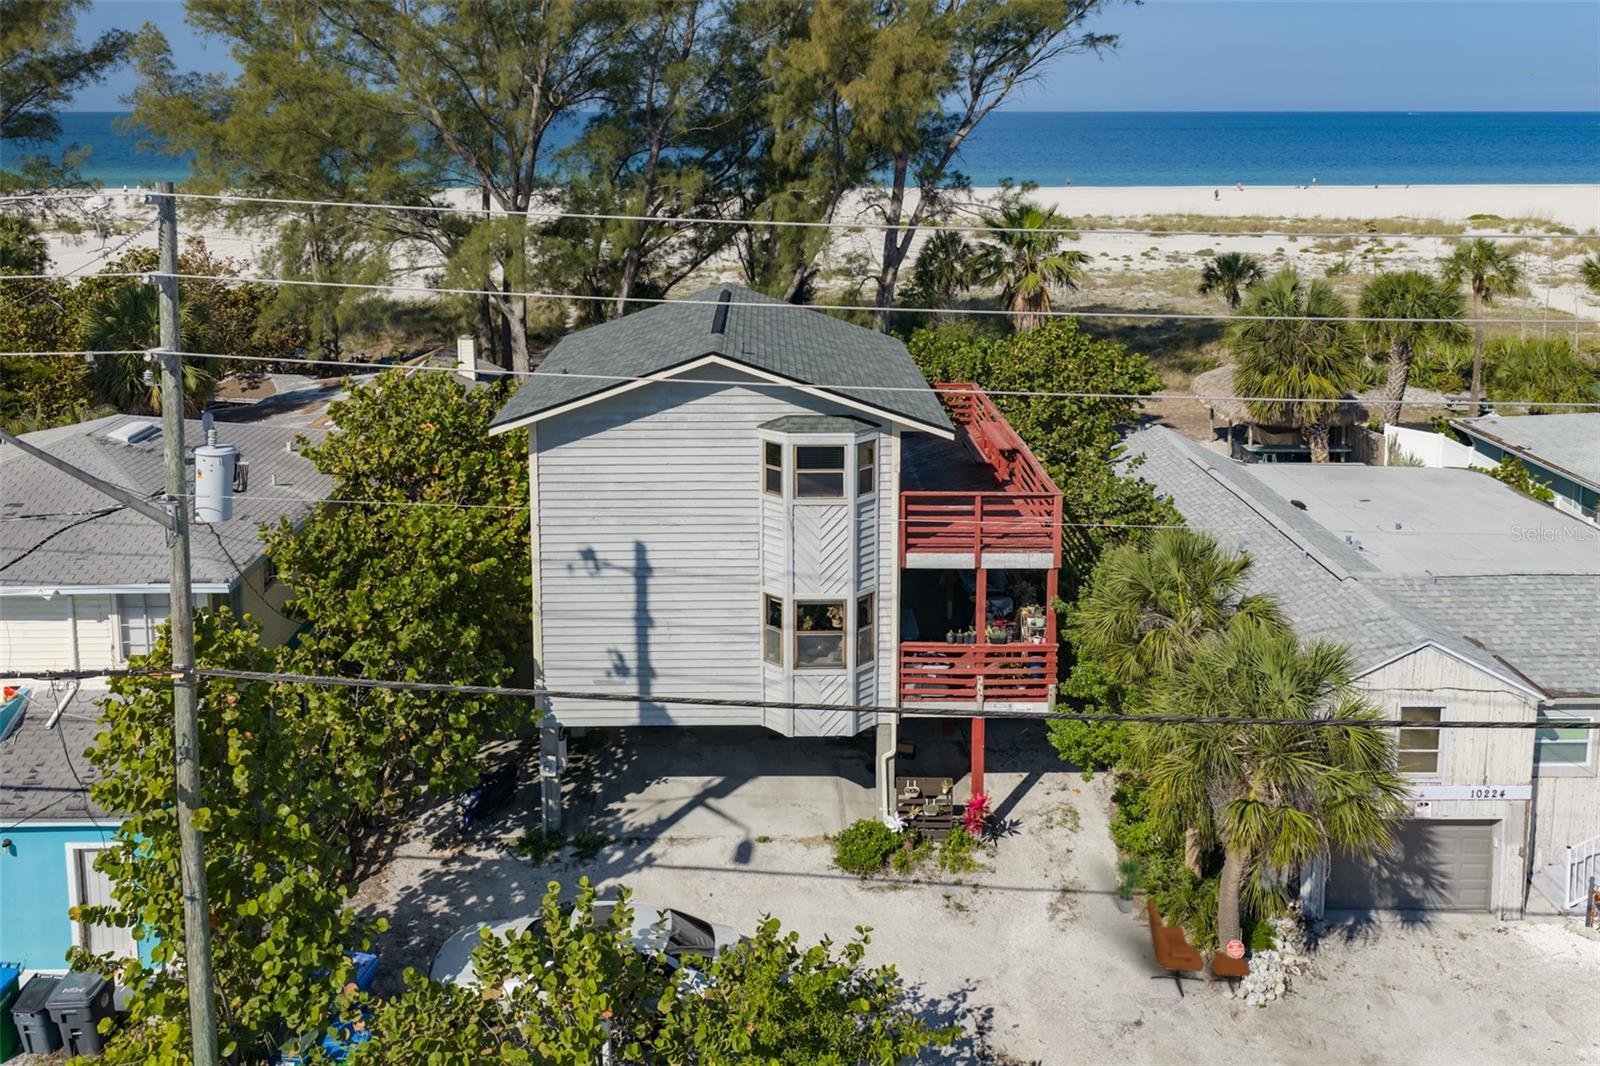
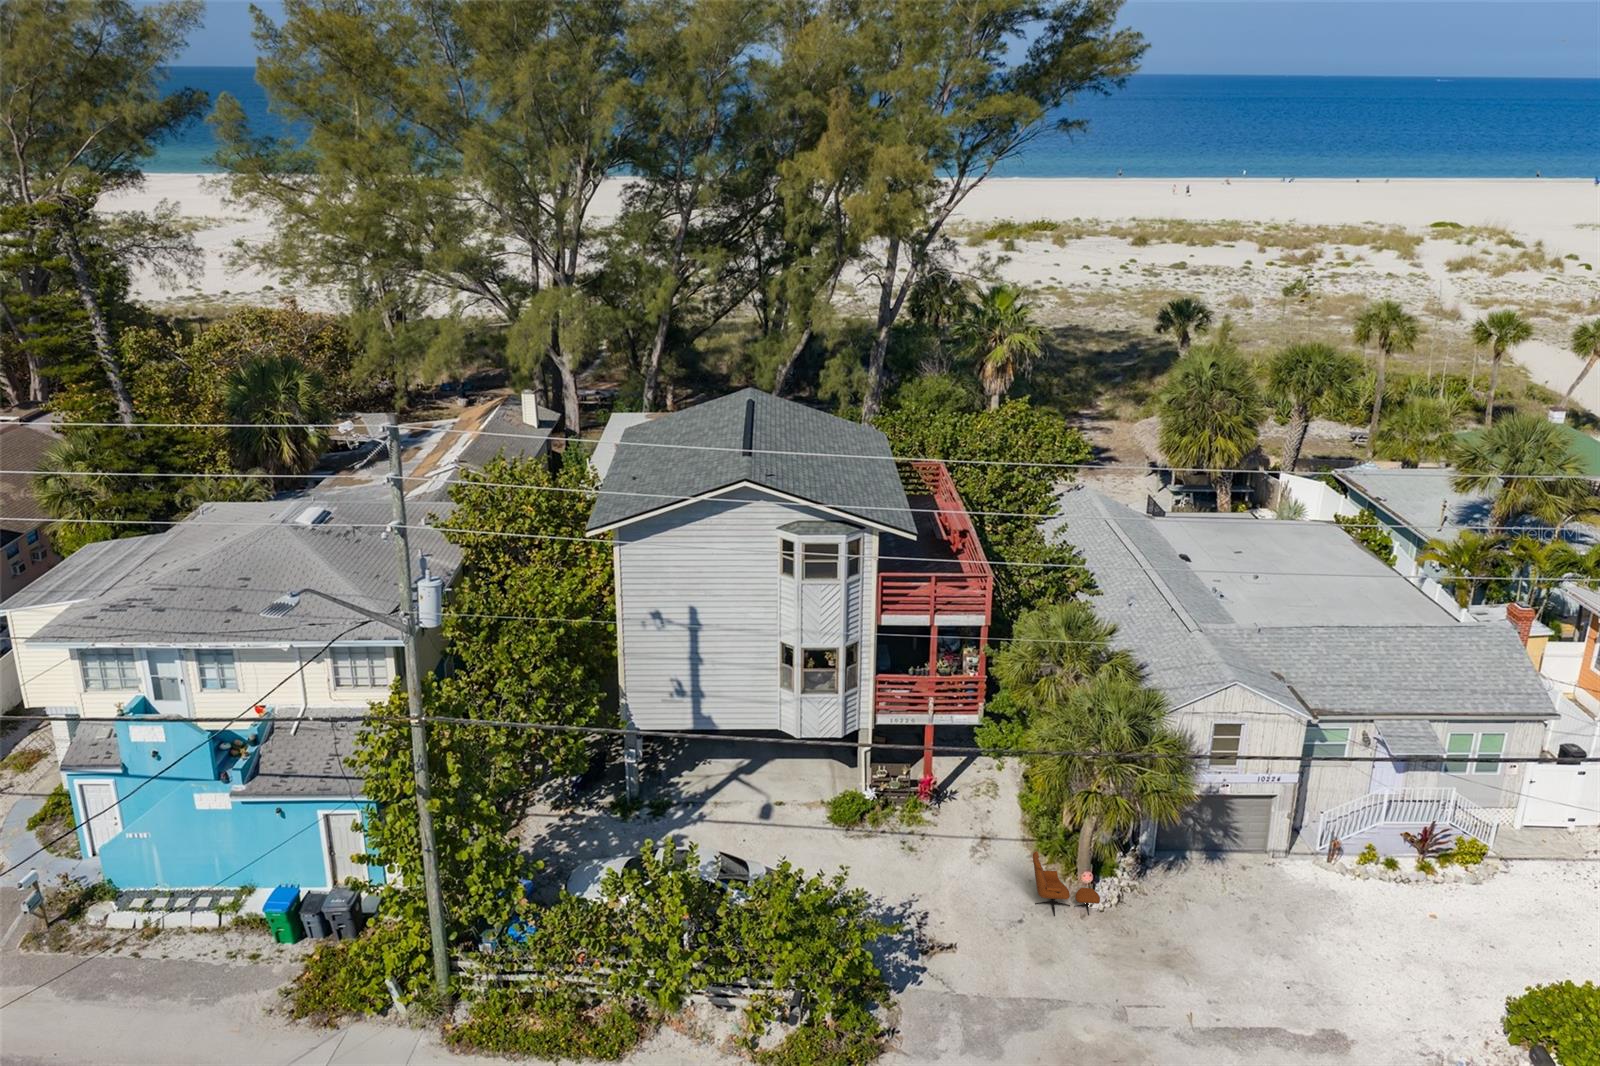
potted plant: present [1116,856,1142,913] -> none [1015,821,1040,861]

